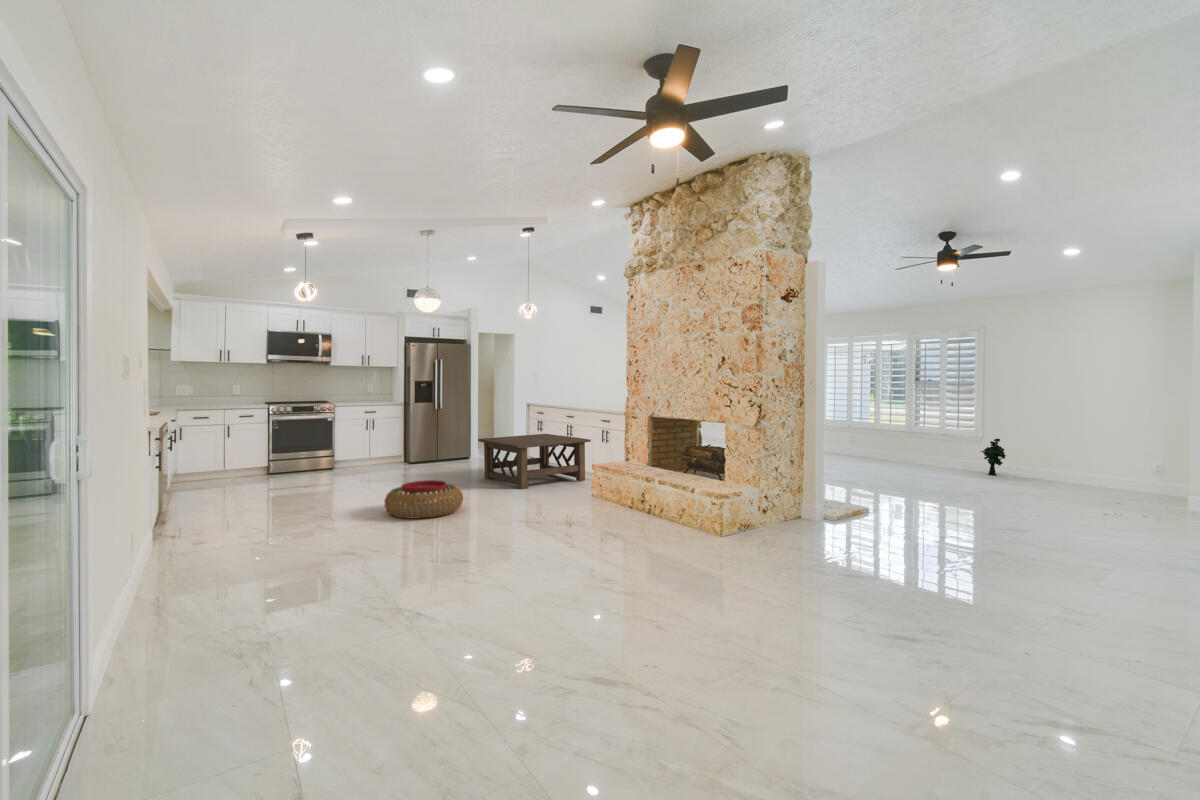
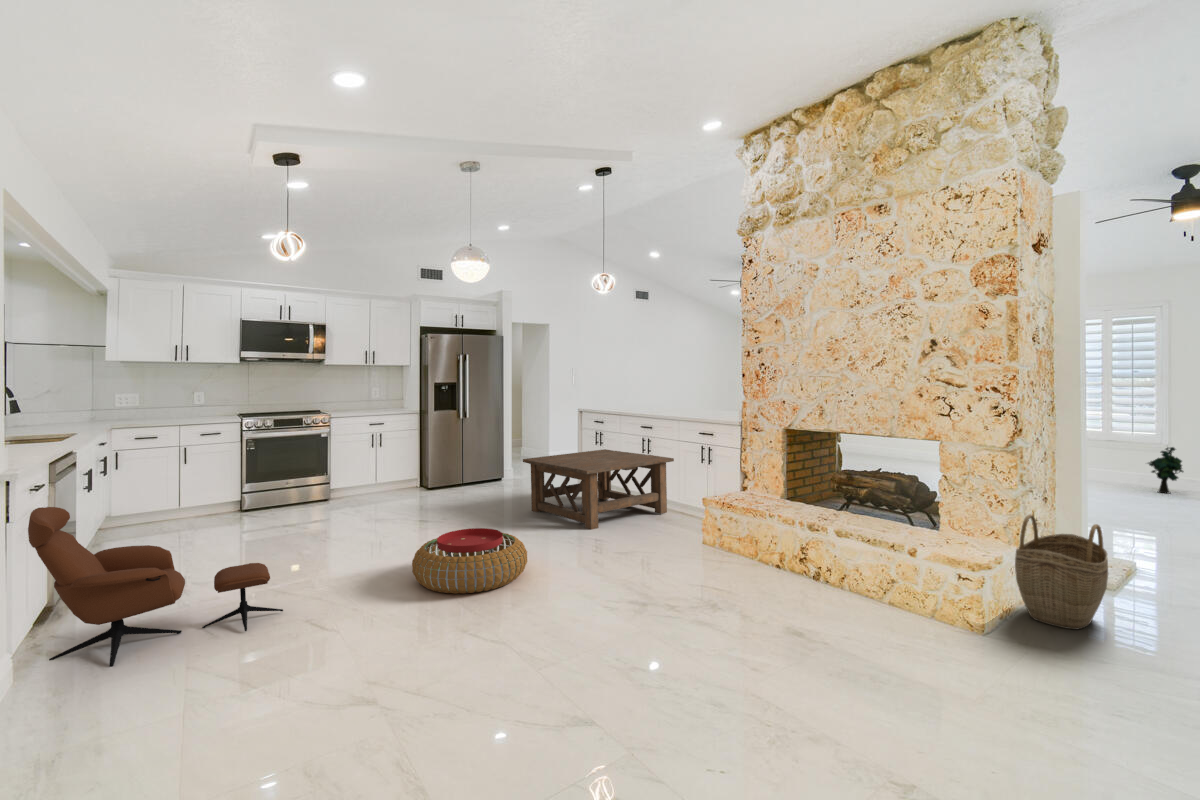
lounge chair: none [156,451,300,544] -> present [28,507,283,667]
woven basket: none [759,470,814,538] -> present [1015,515,1108,629]

